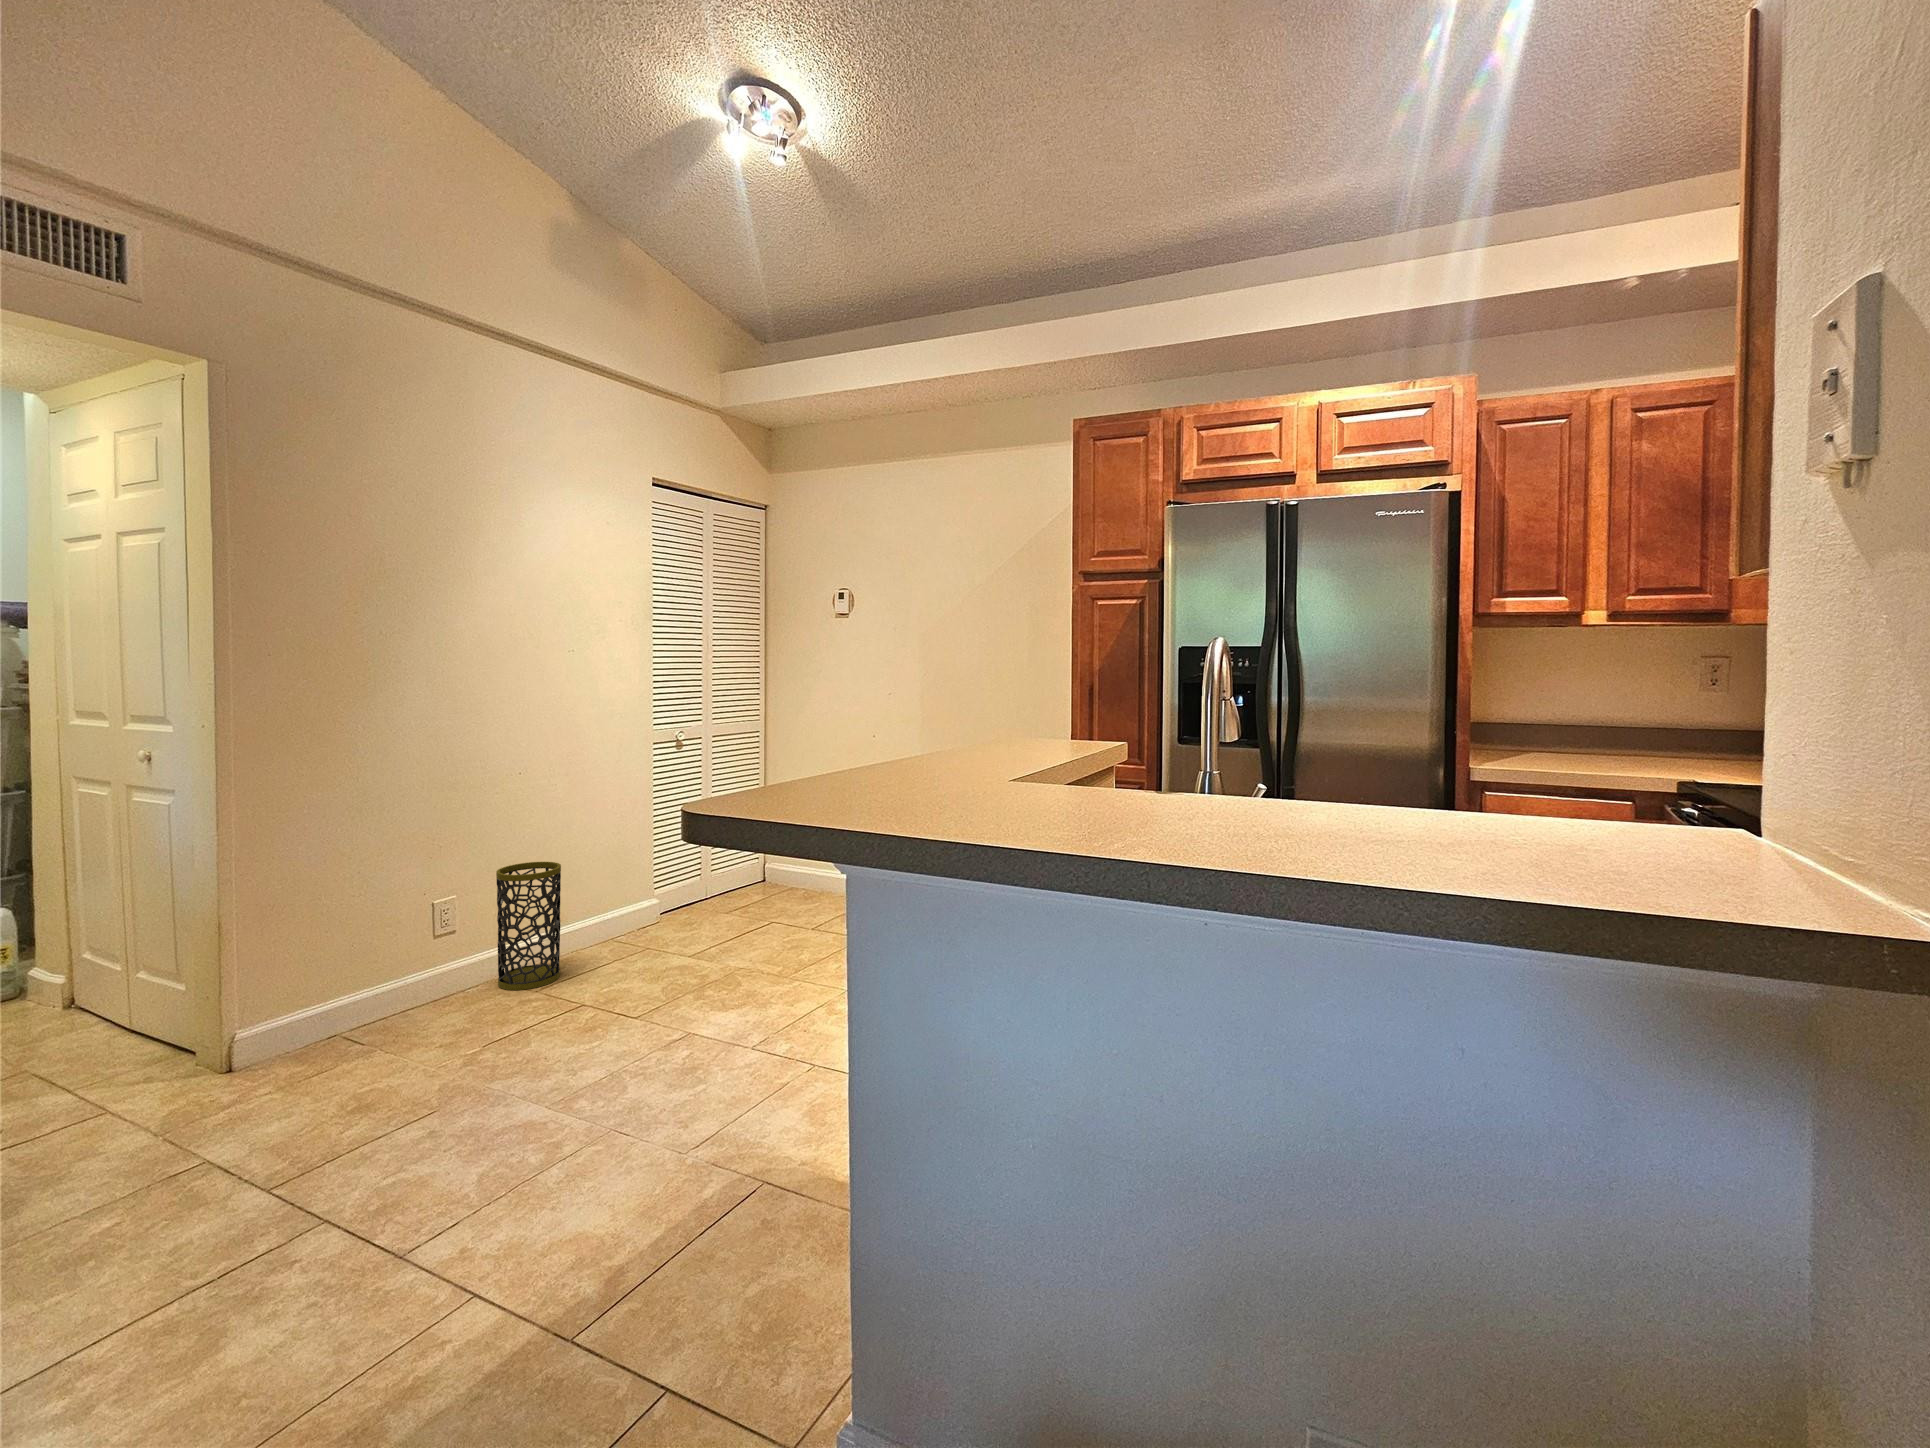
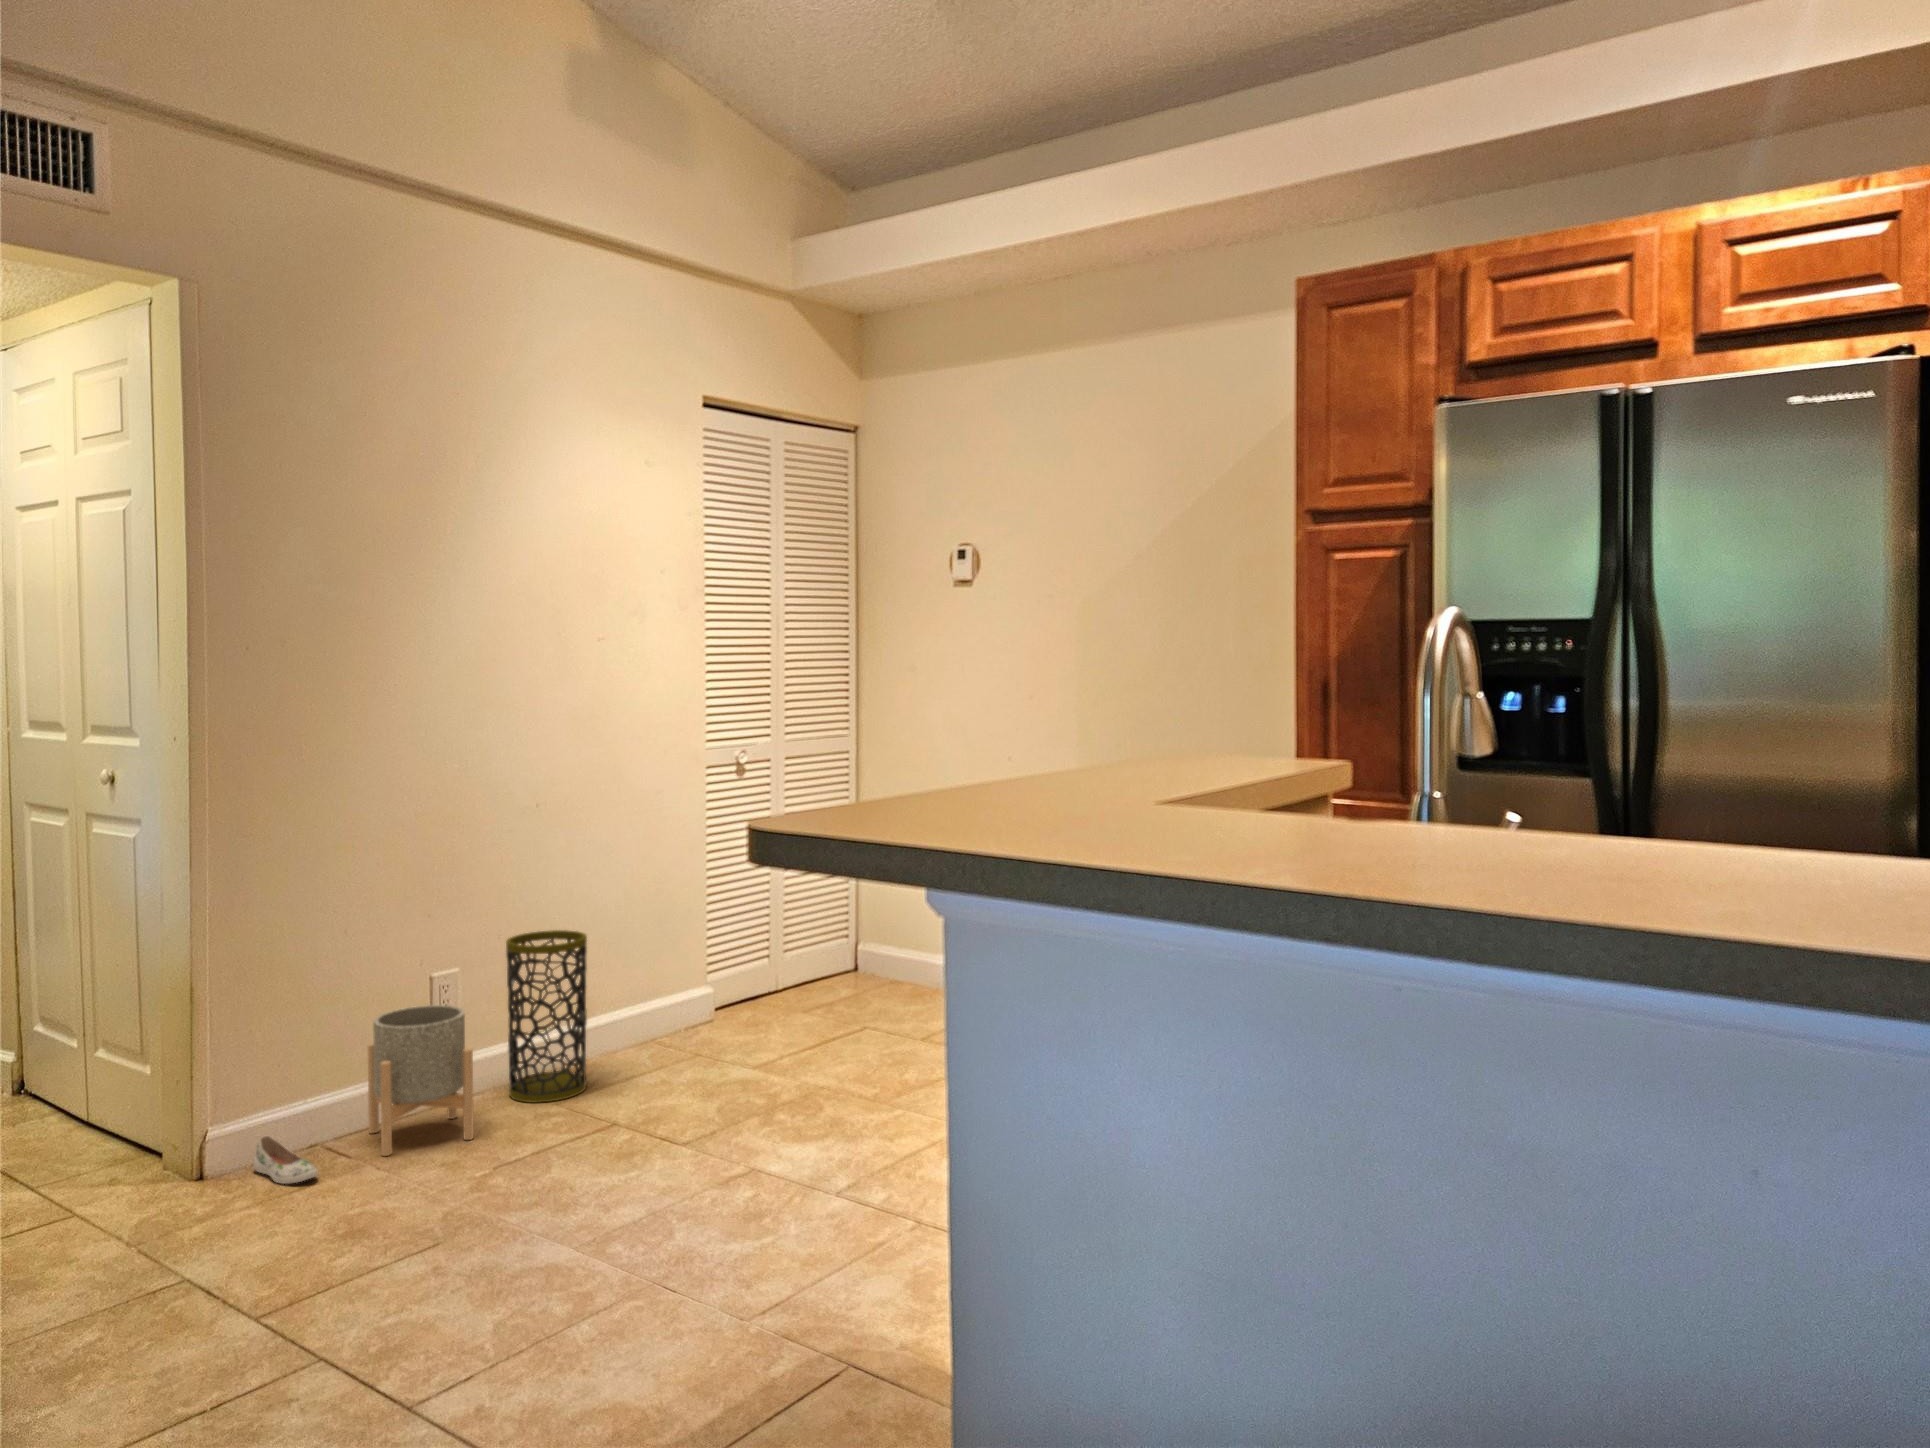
planter: none [379,923,468,1042] -> present [368,1005,474,1156]
shoe: none [277,1033,334,1071] -> present [253,1136,318,1184]

